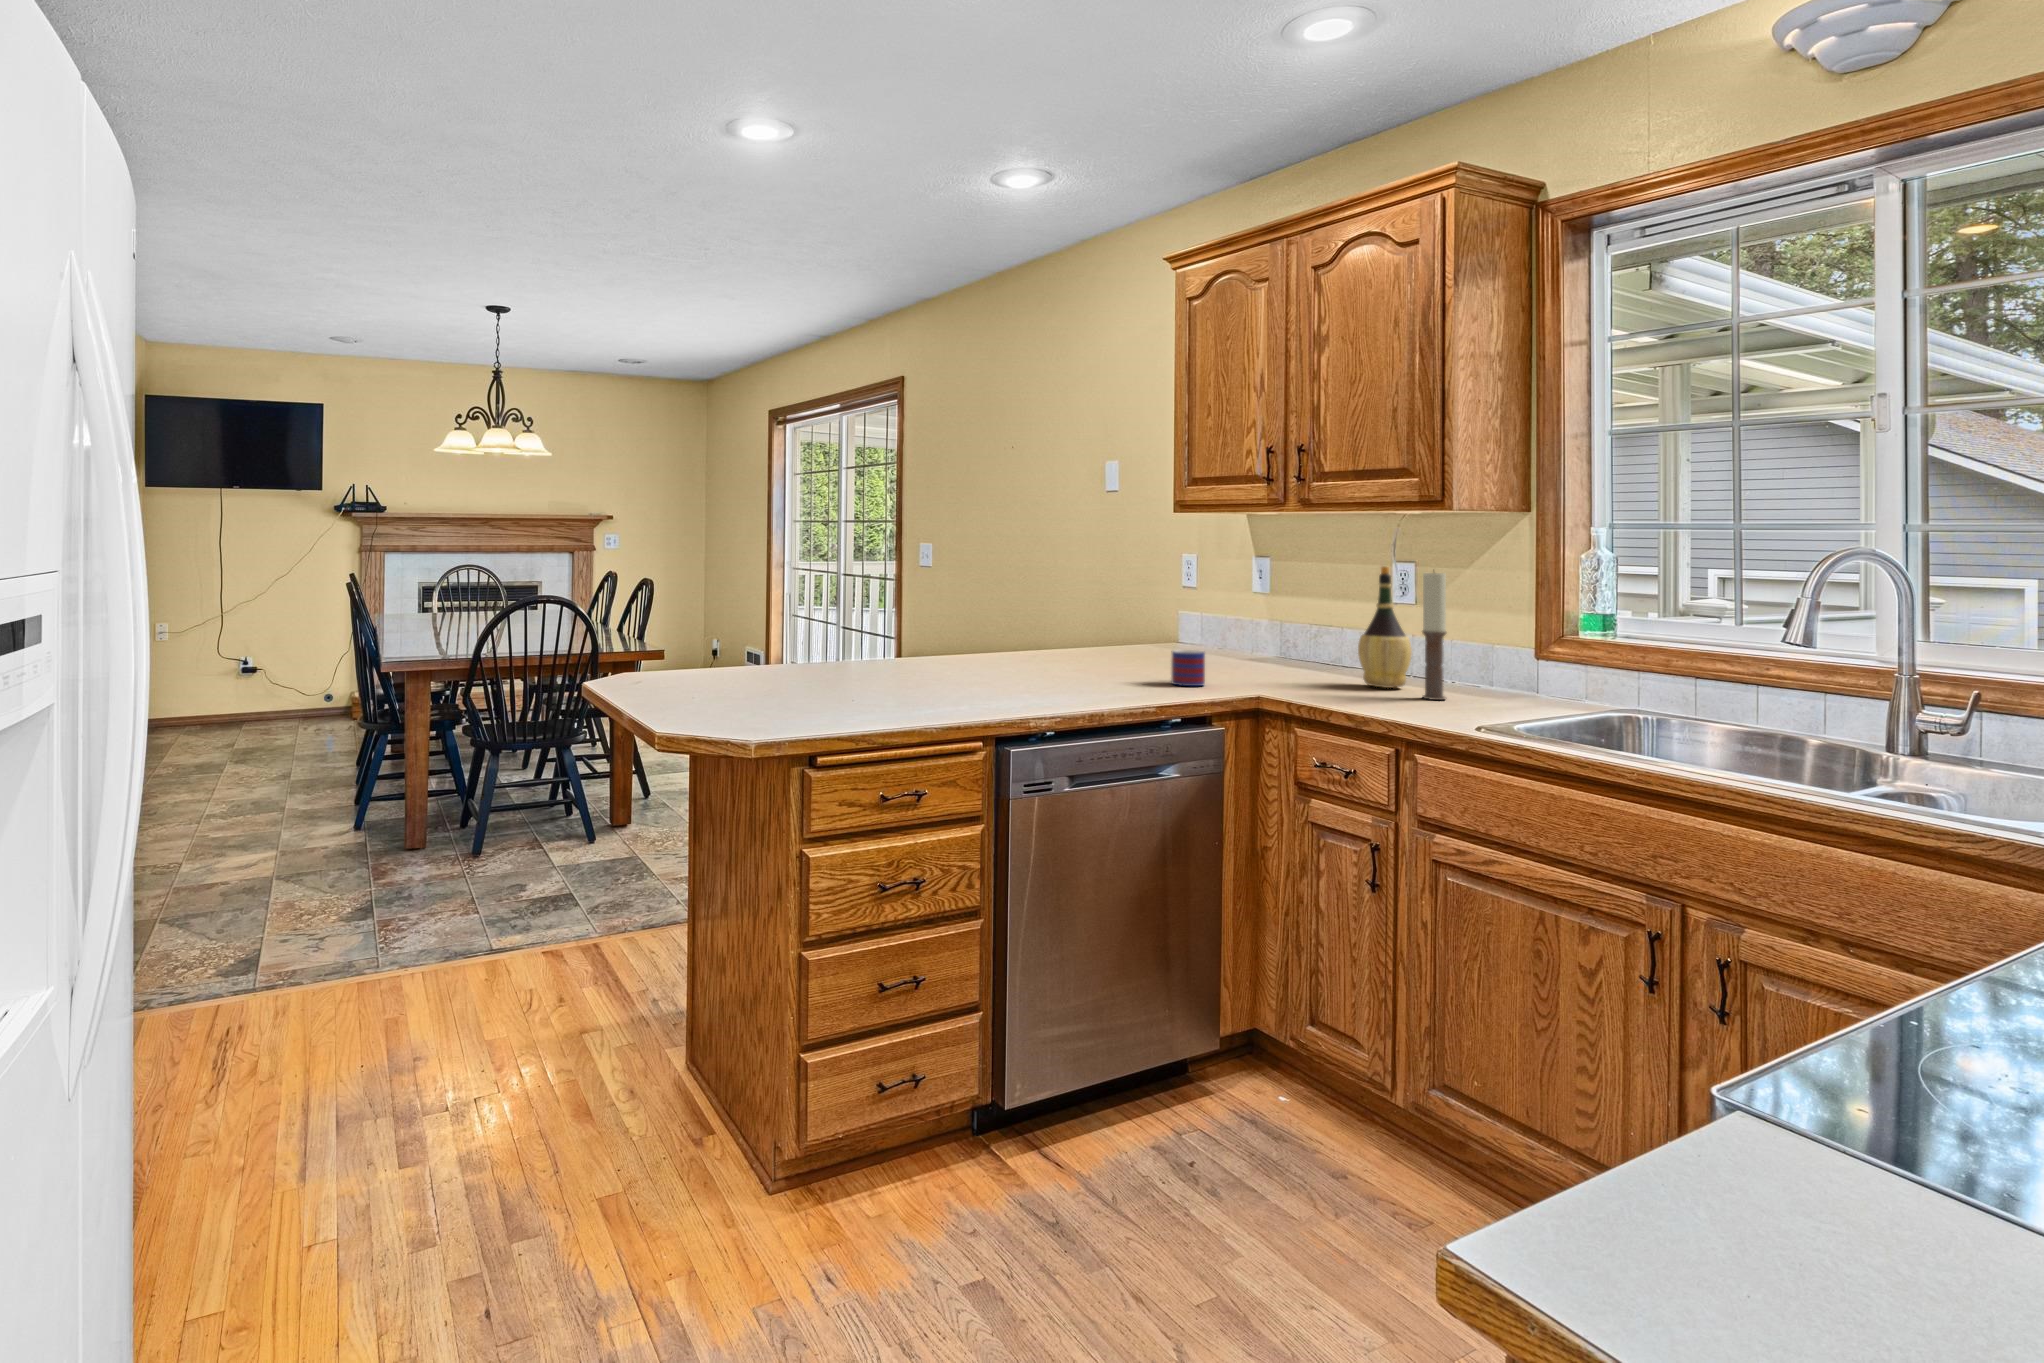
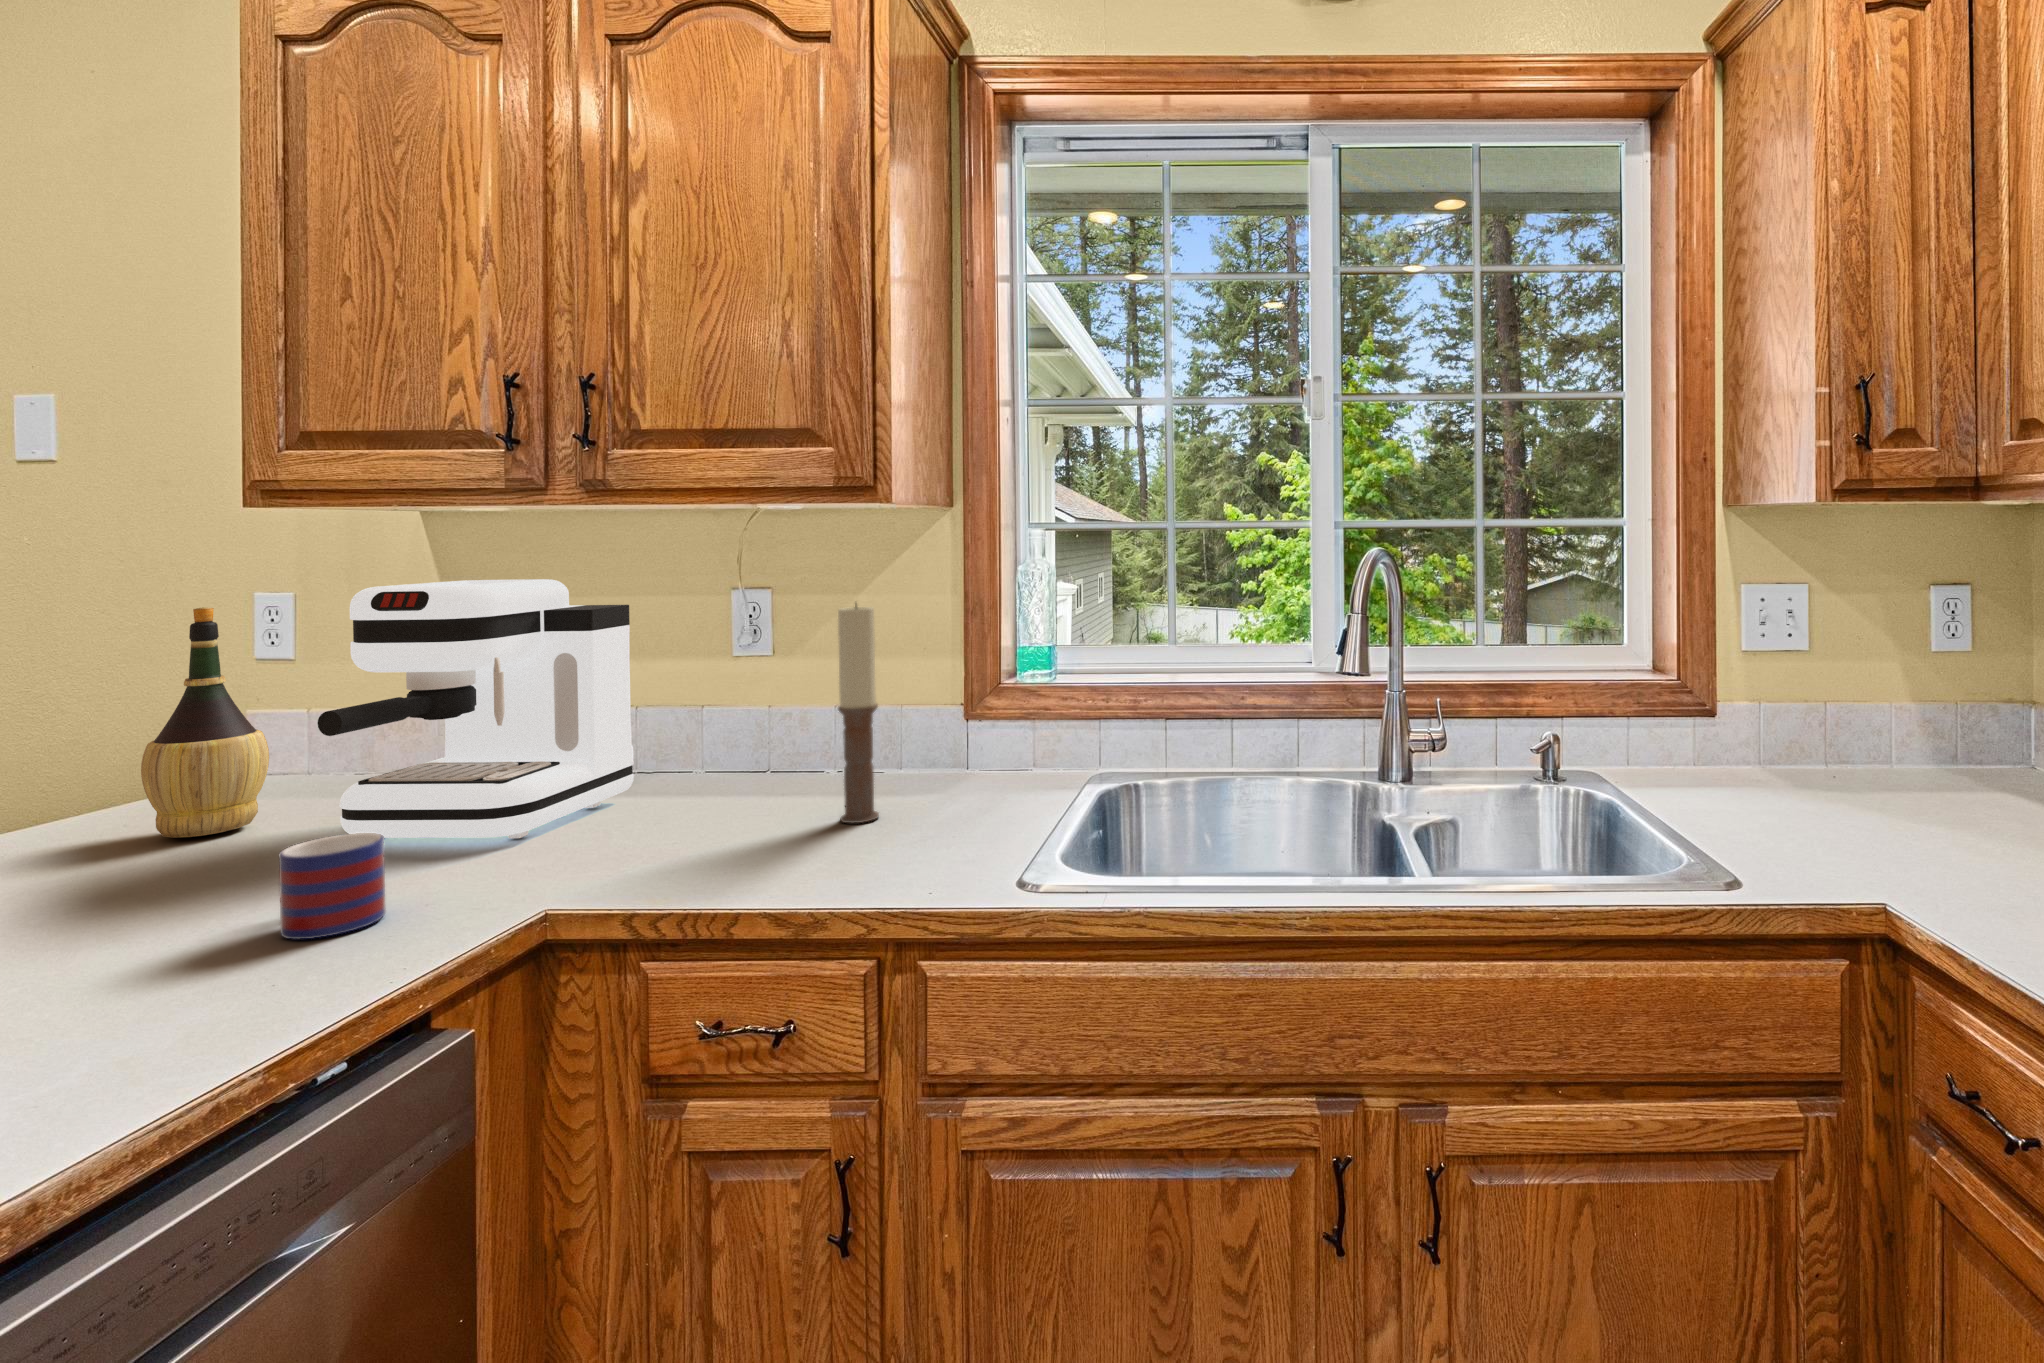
coffee maker: none [1192,550,1330,677] -> present [318,579,634,838]
wine bottle: present [1358,566,1412,688] -> present [141,607,269,838]

